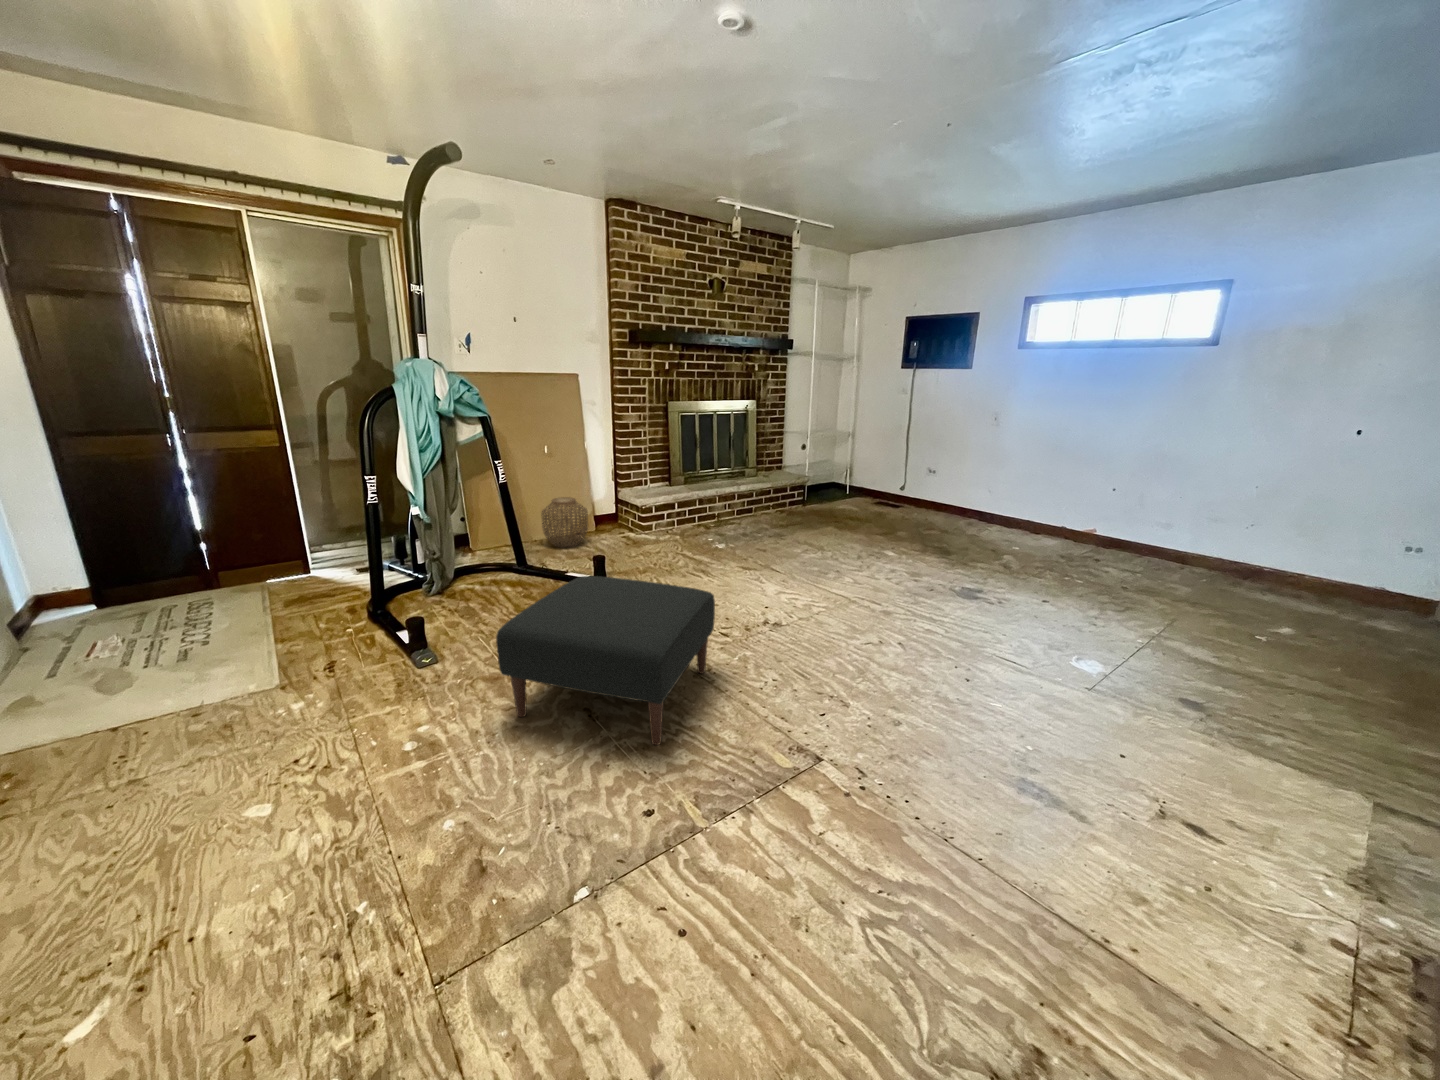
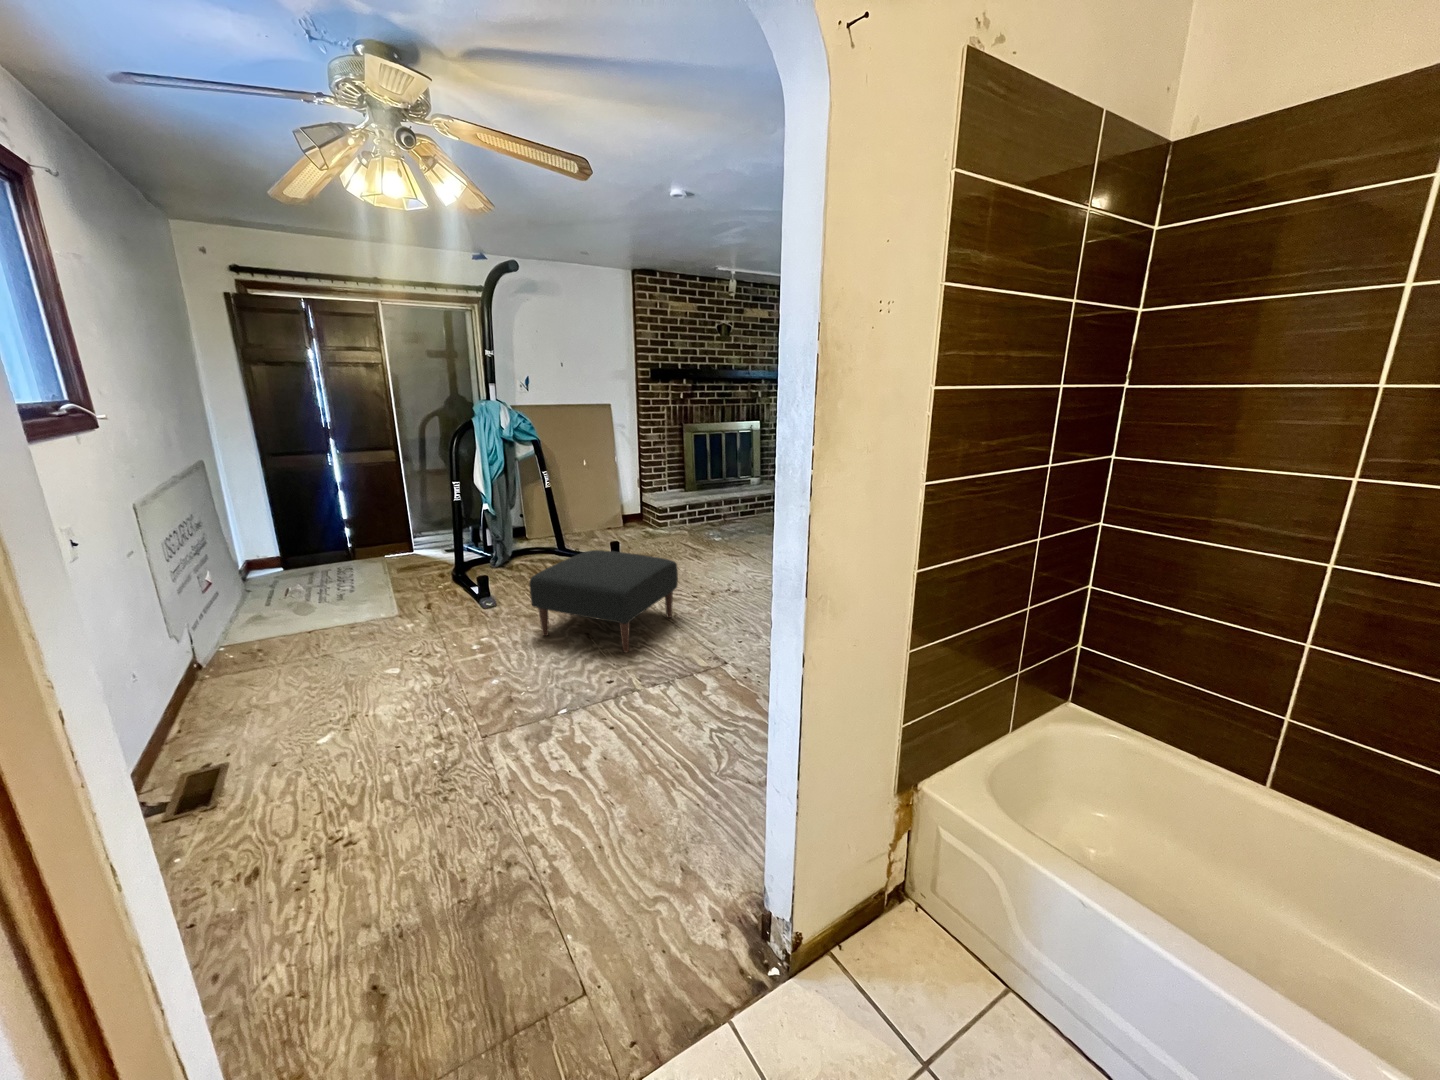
woven basket: present [541,497,588,547] -> none [579,500,615,538]

